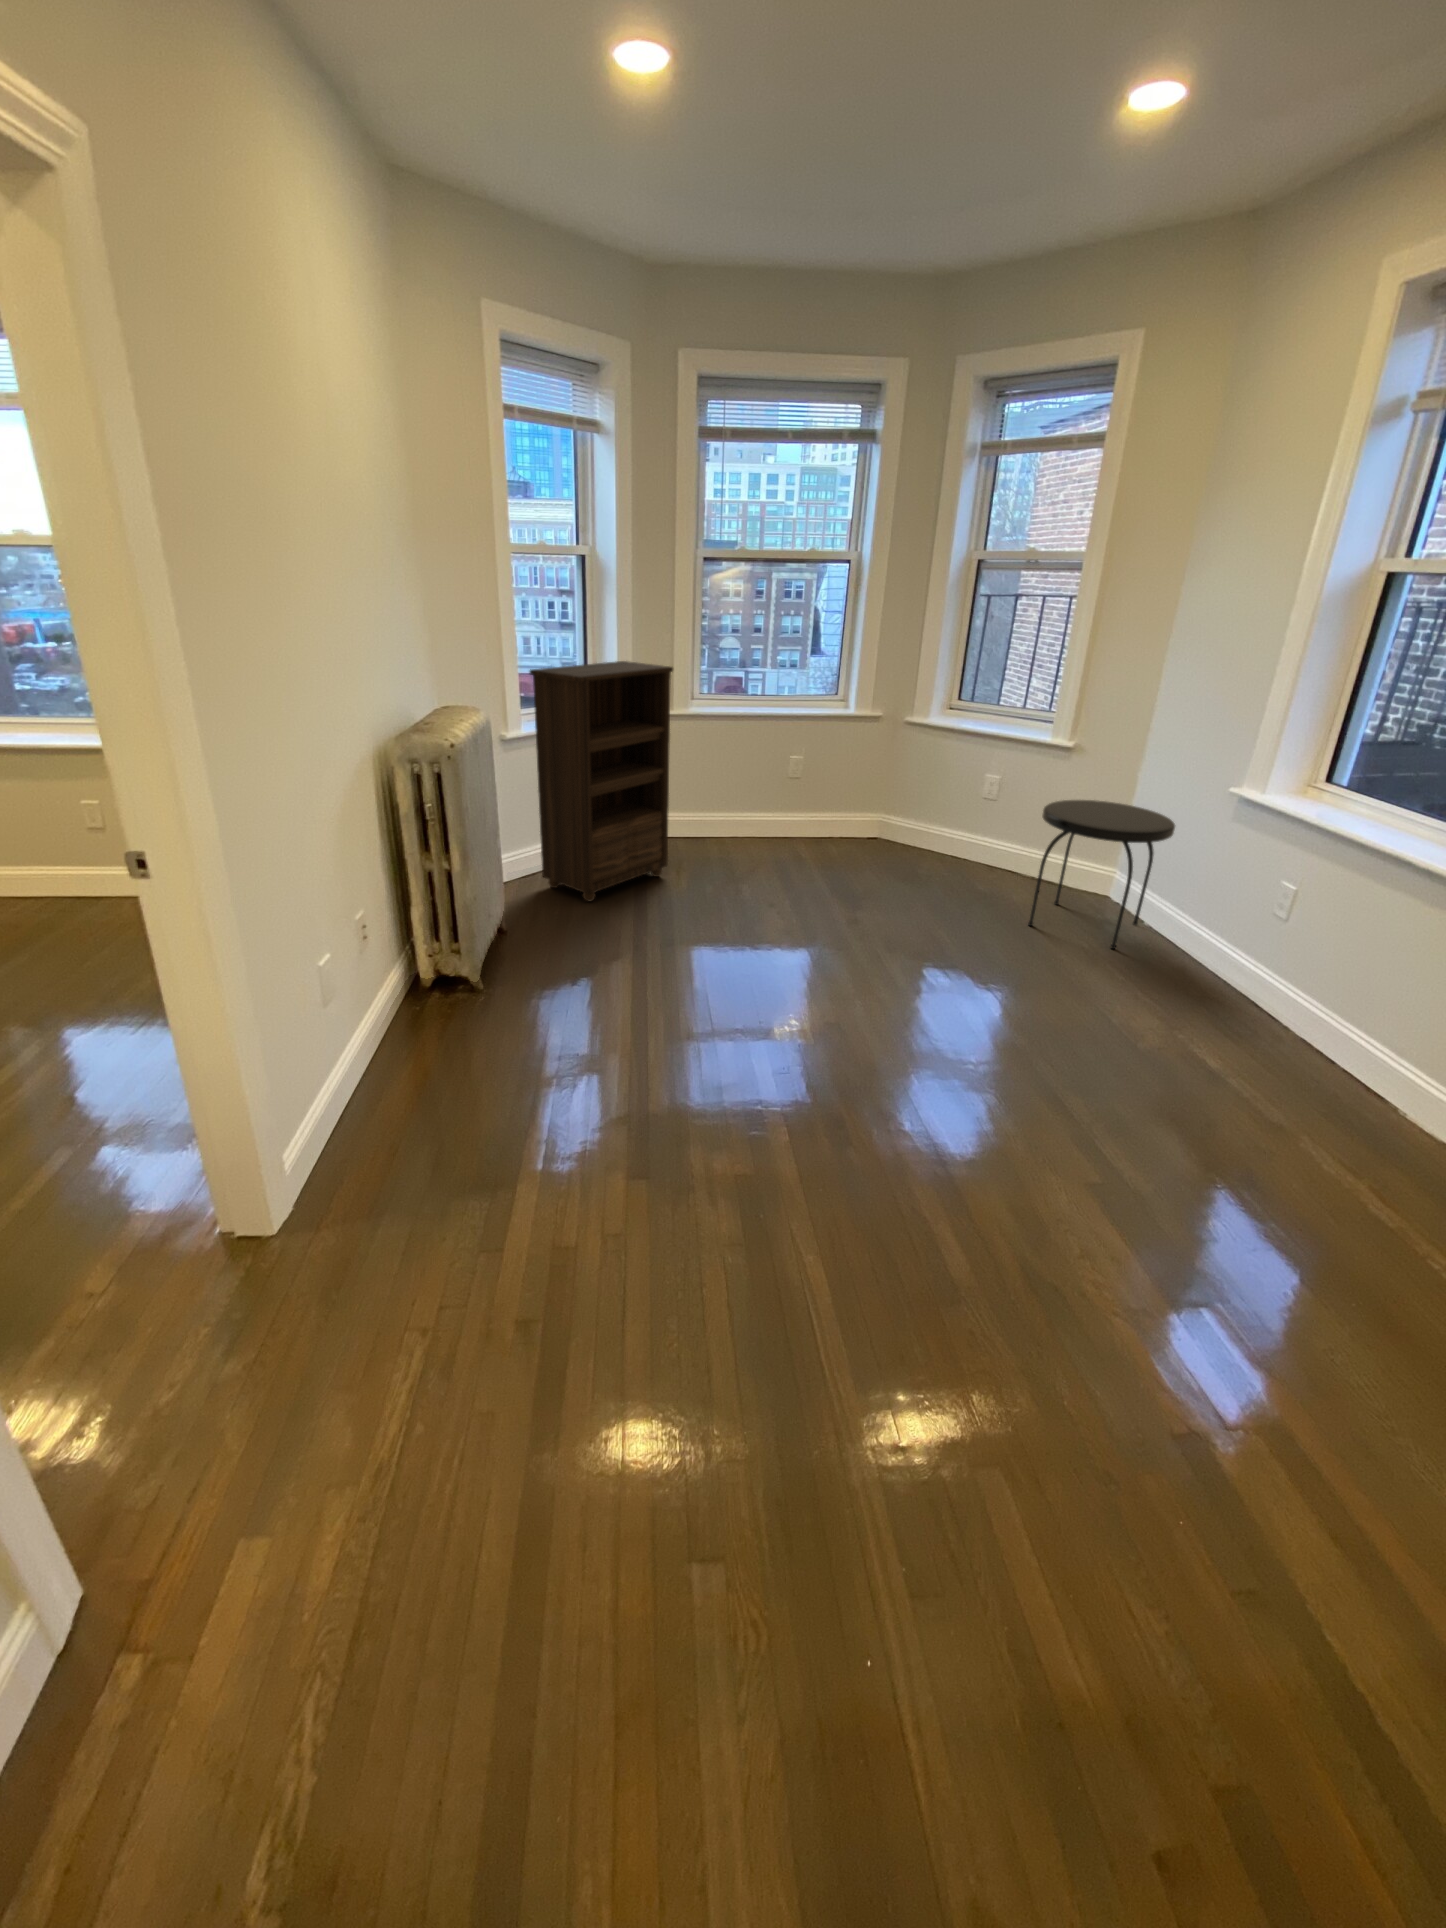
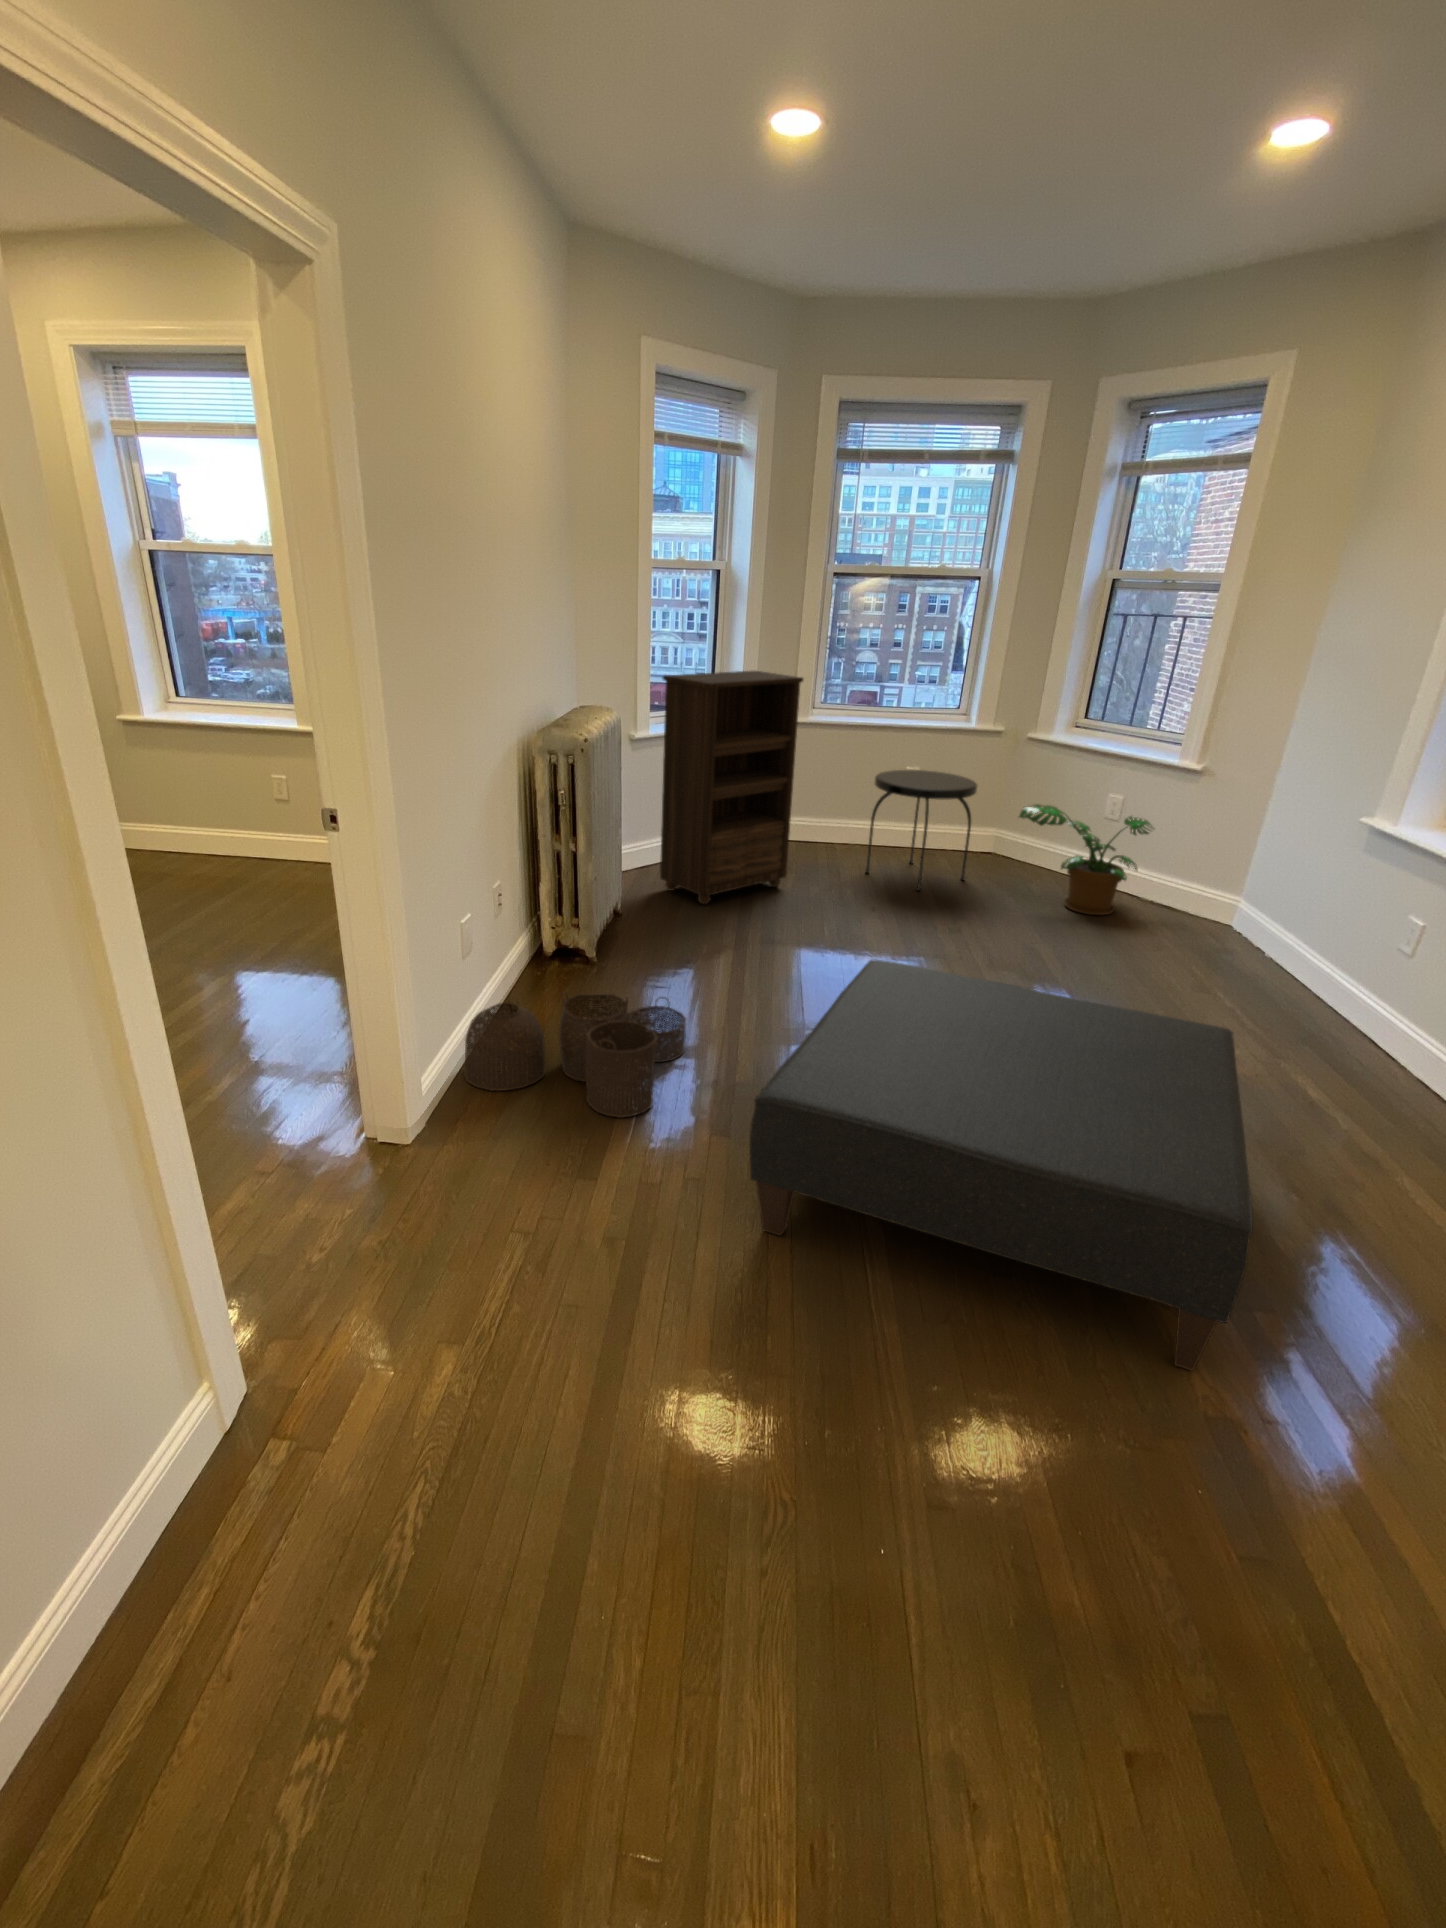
potted plant: none [883,782,1006,884] -> present [1019,804,1155,915]
side table: present [1028,800,1175,949] -> present [866,770,977,891]
ottoman: none [686,976,1319,1483] -> present [750,959,1253,1371]
woven basket: none [331,1029,587,1191] -> present [464,991,686,1118]

